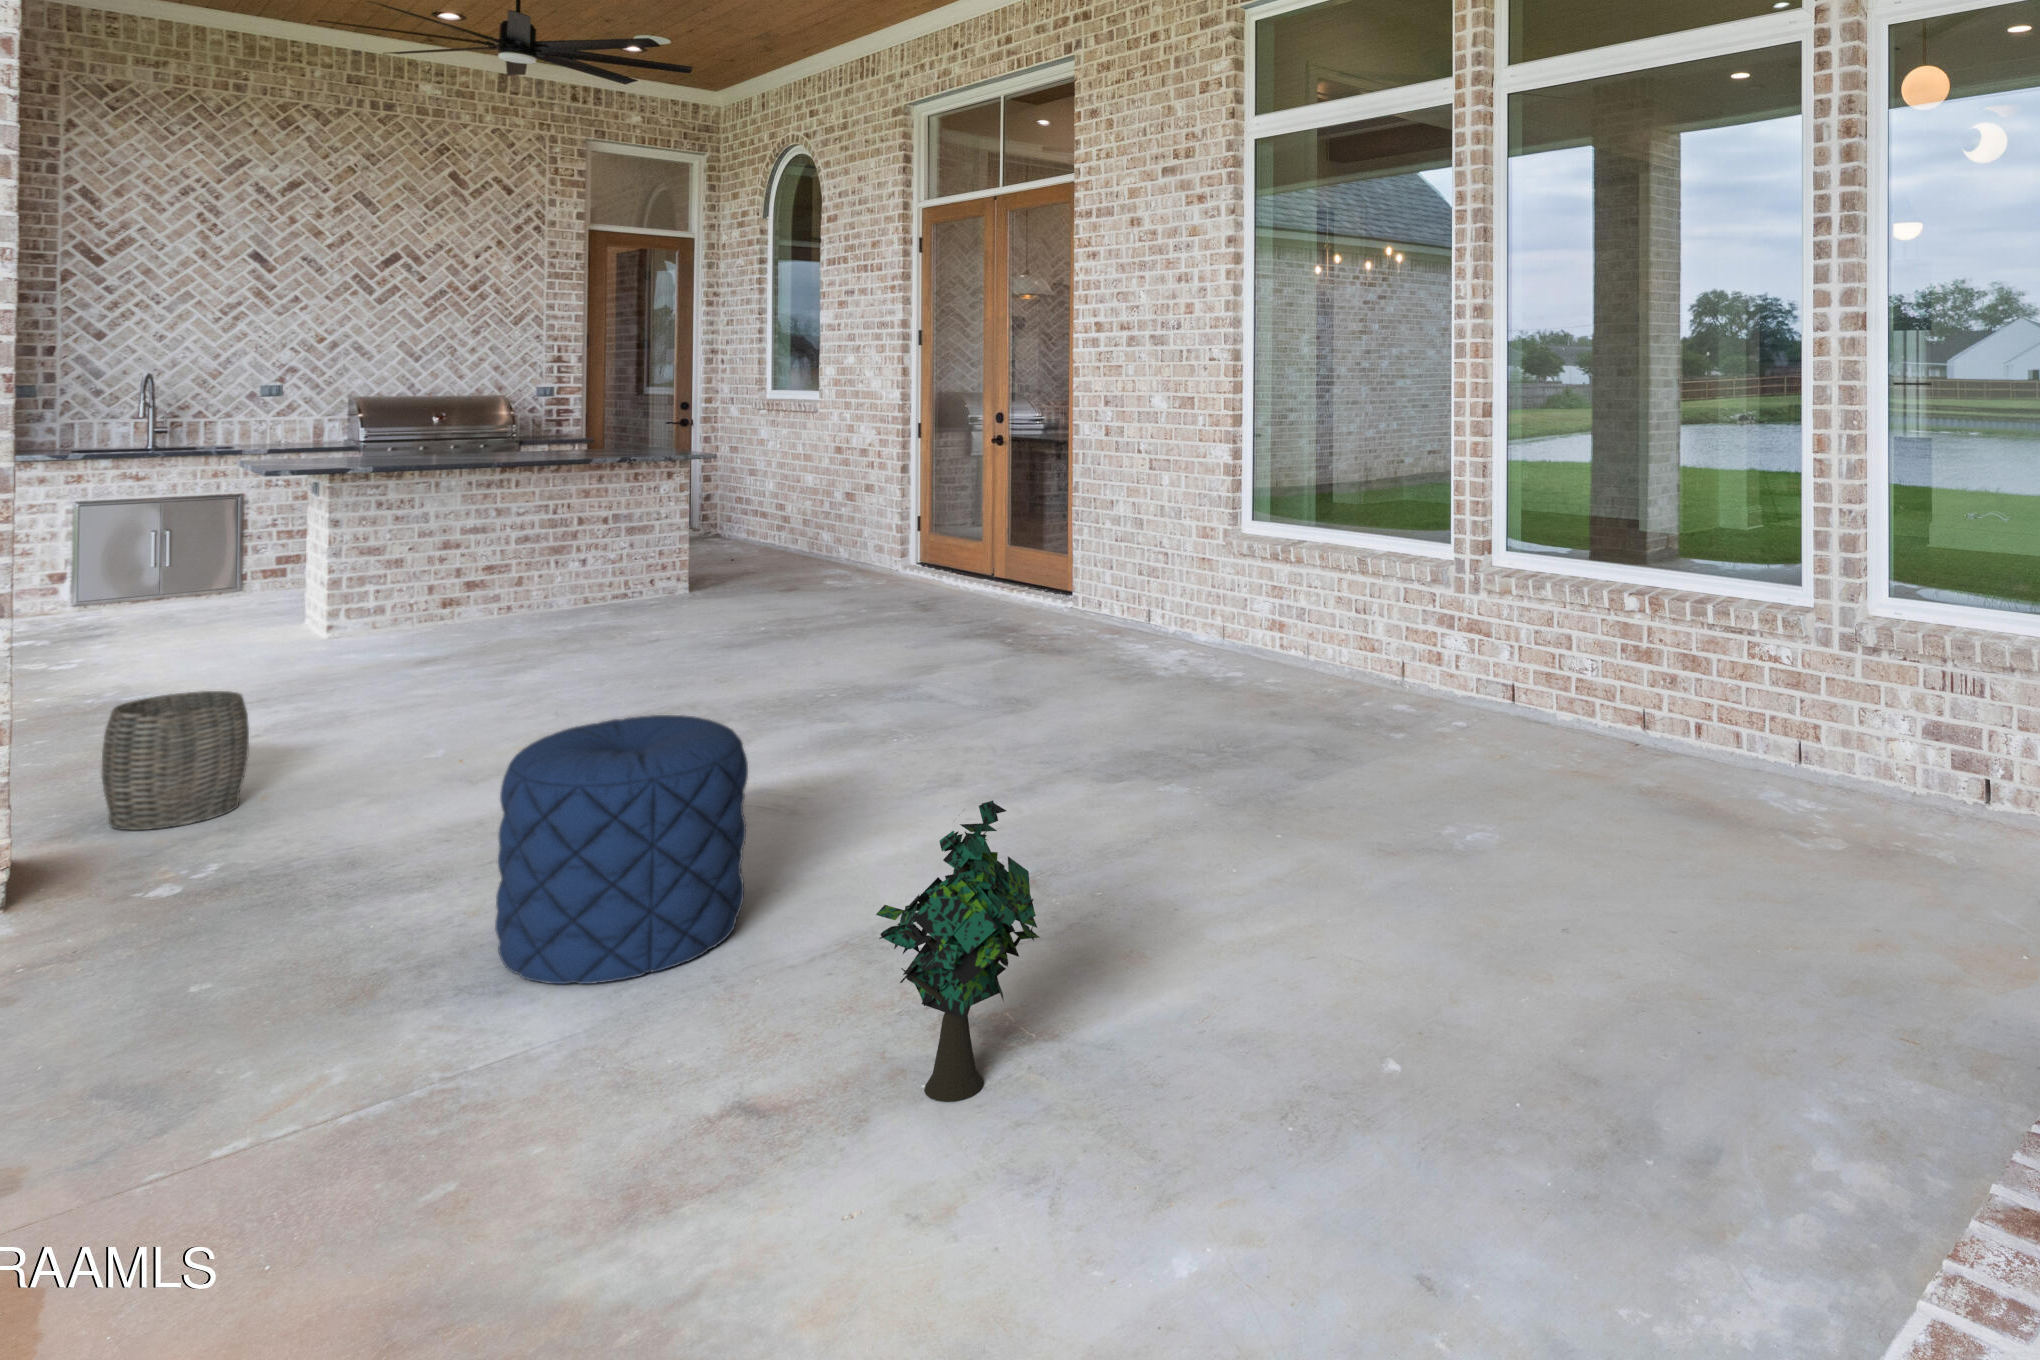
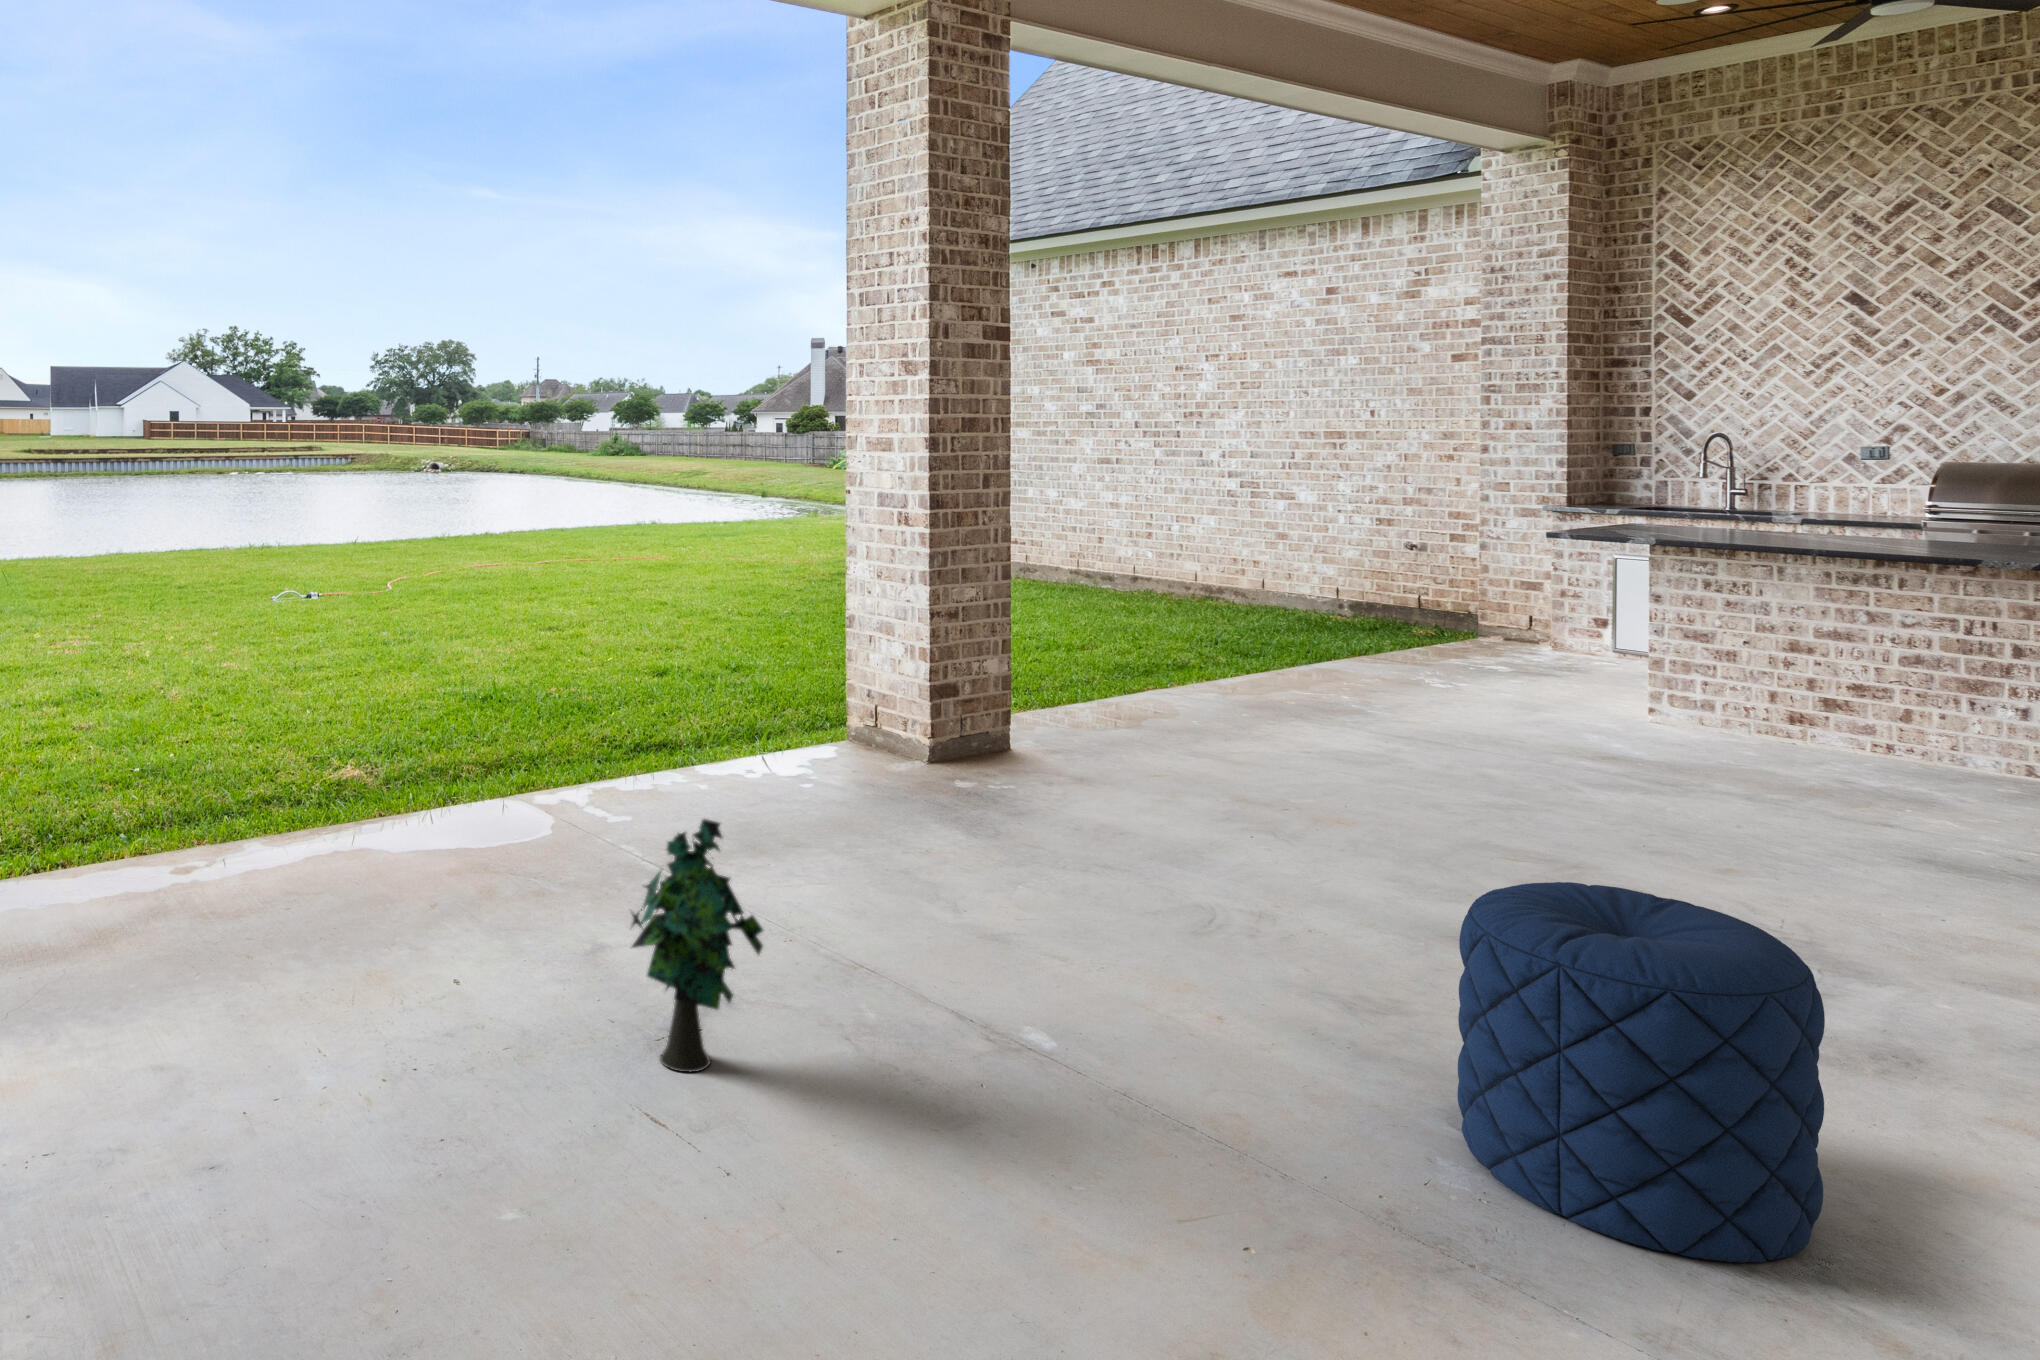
woven basket: present [102,691,249,830] -> none [1071,676,1165,781]
pouf: present [495,715,748,984] -> present [1457,882,1825,1263]

